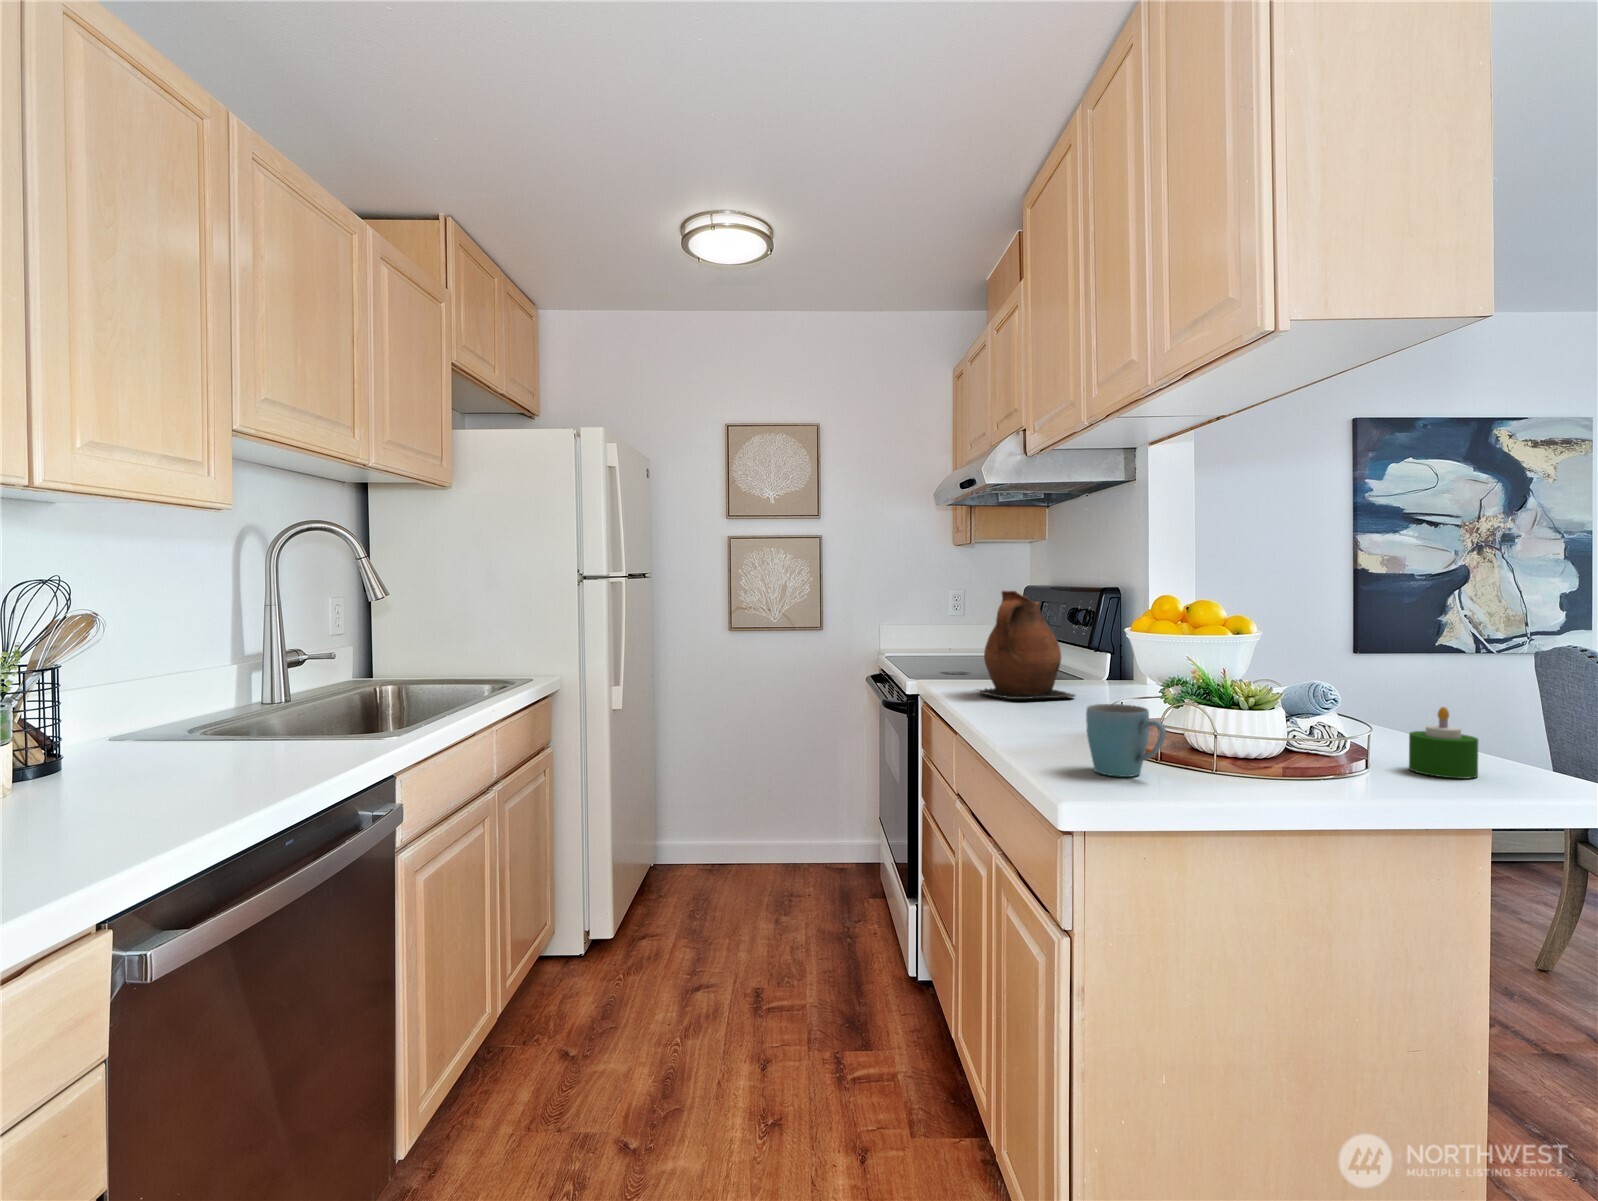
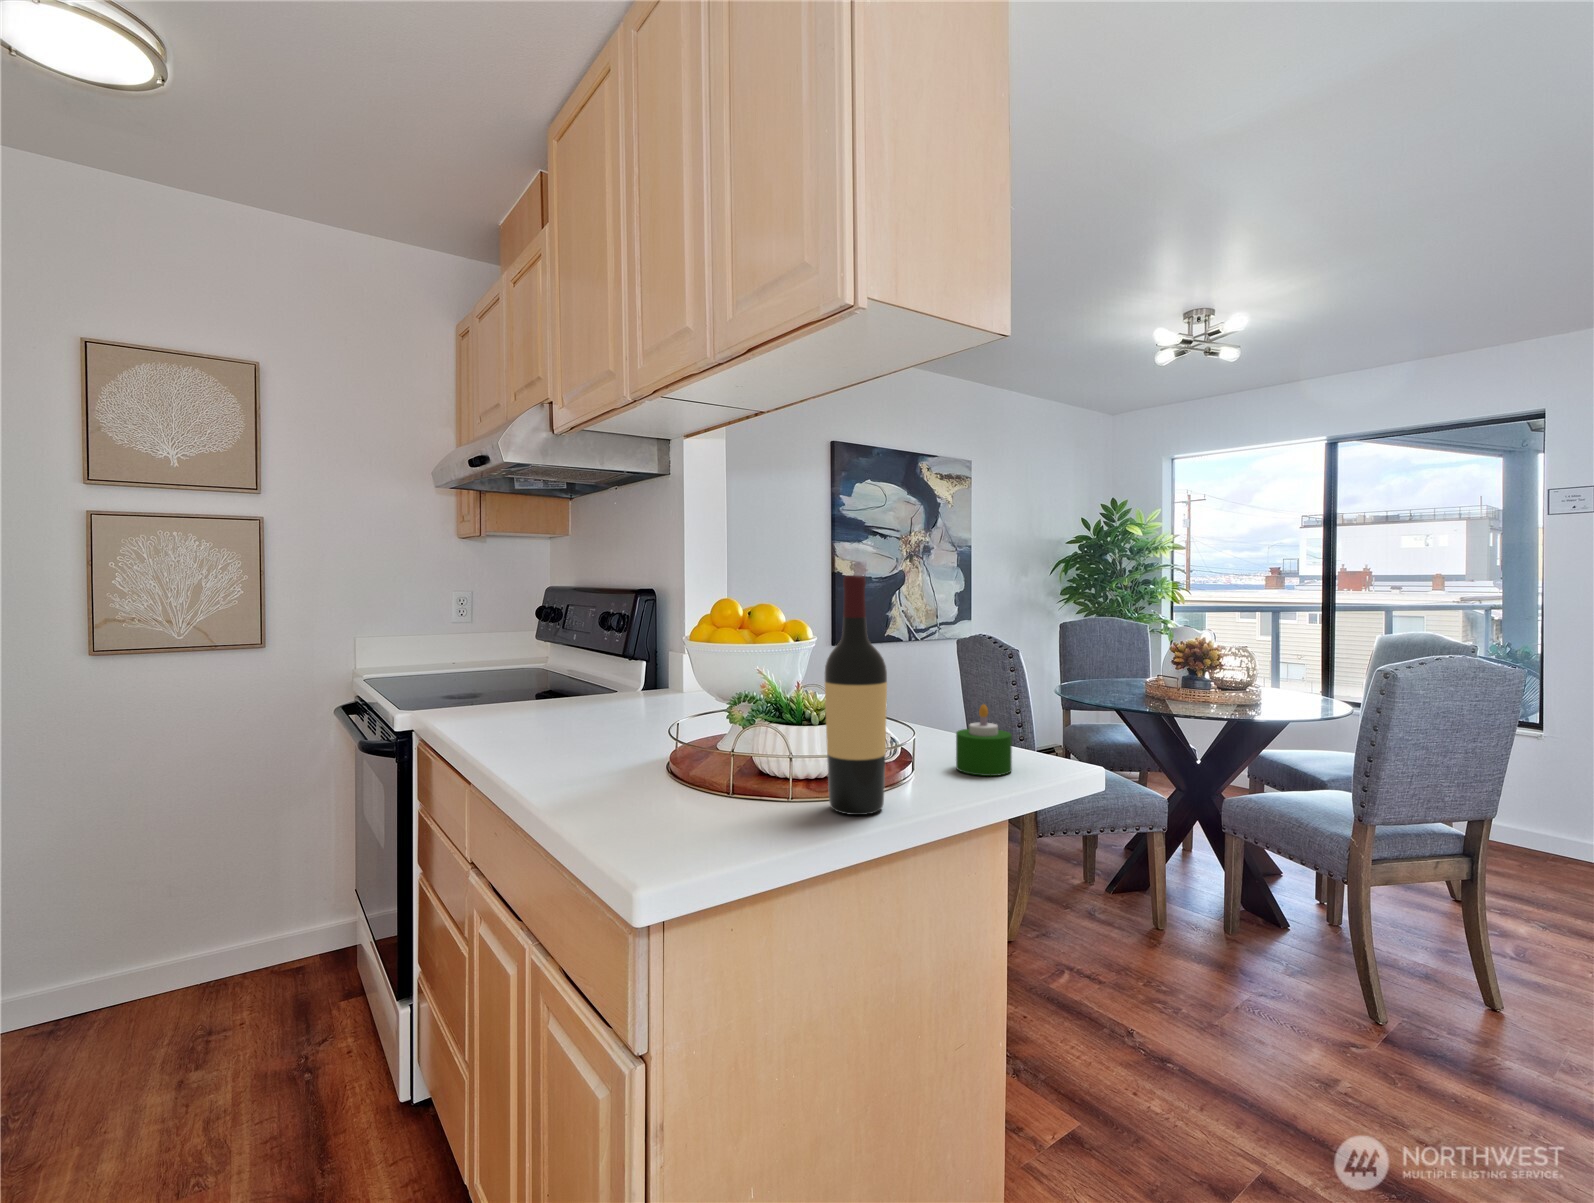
wine bottle: none [1243,578,1305,785] -> present [825,575,887,815]
ceramic pitcher: present [978,591,1075,699] -> none [490,593,613,724]
mug: present [1086,704,1166,777] -> none [651,735,750,833]

